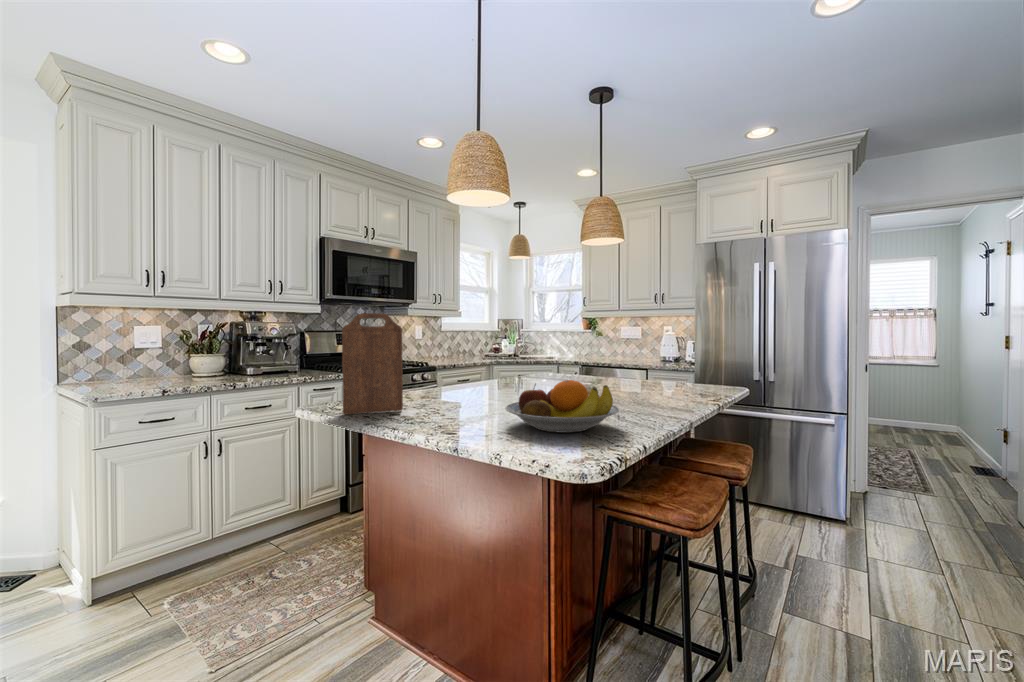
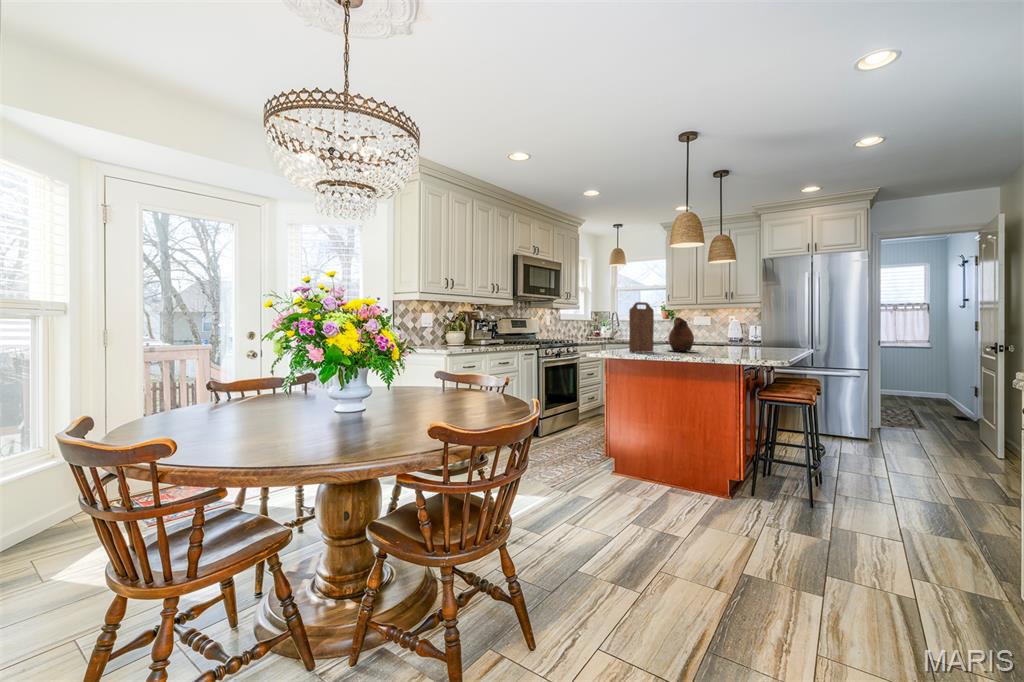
ceramic pitcher: none [439,342,497,411] -> present [669,317,694,351]
fruit bowl: present [505,380,619,433] -> none [718,332,777,355]

